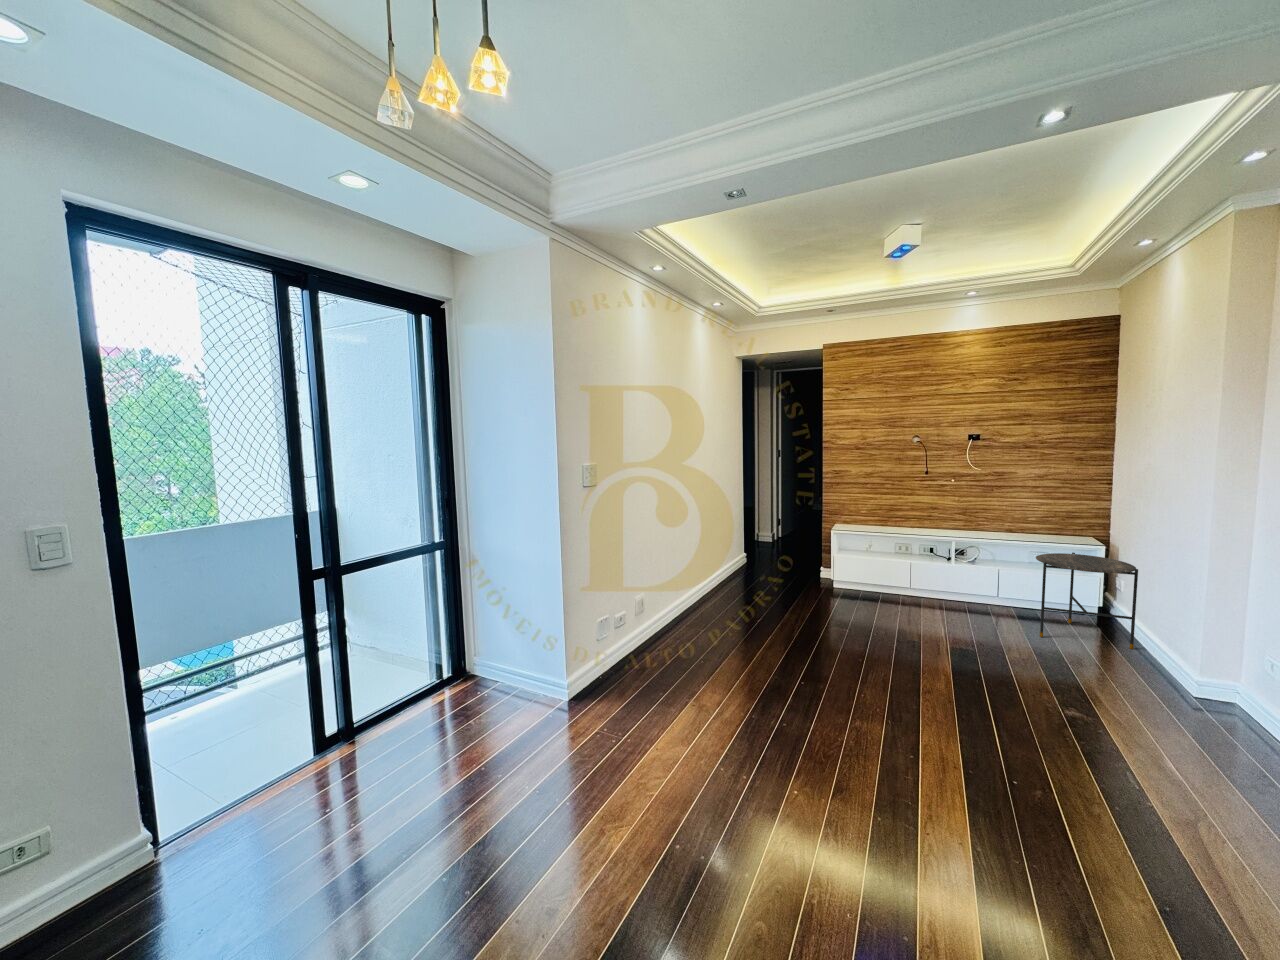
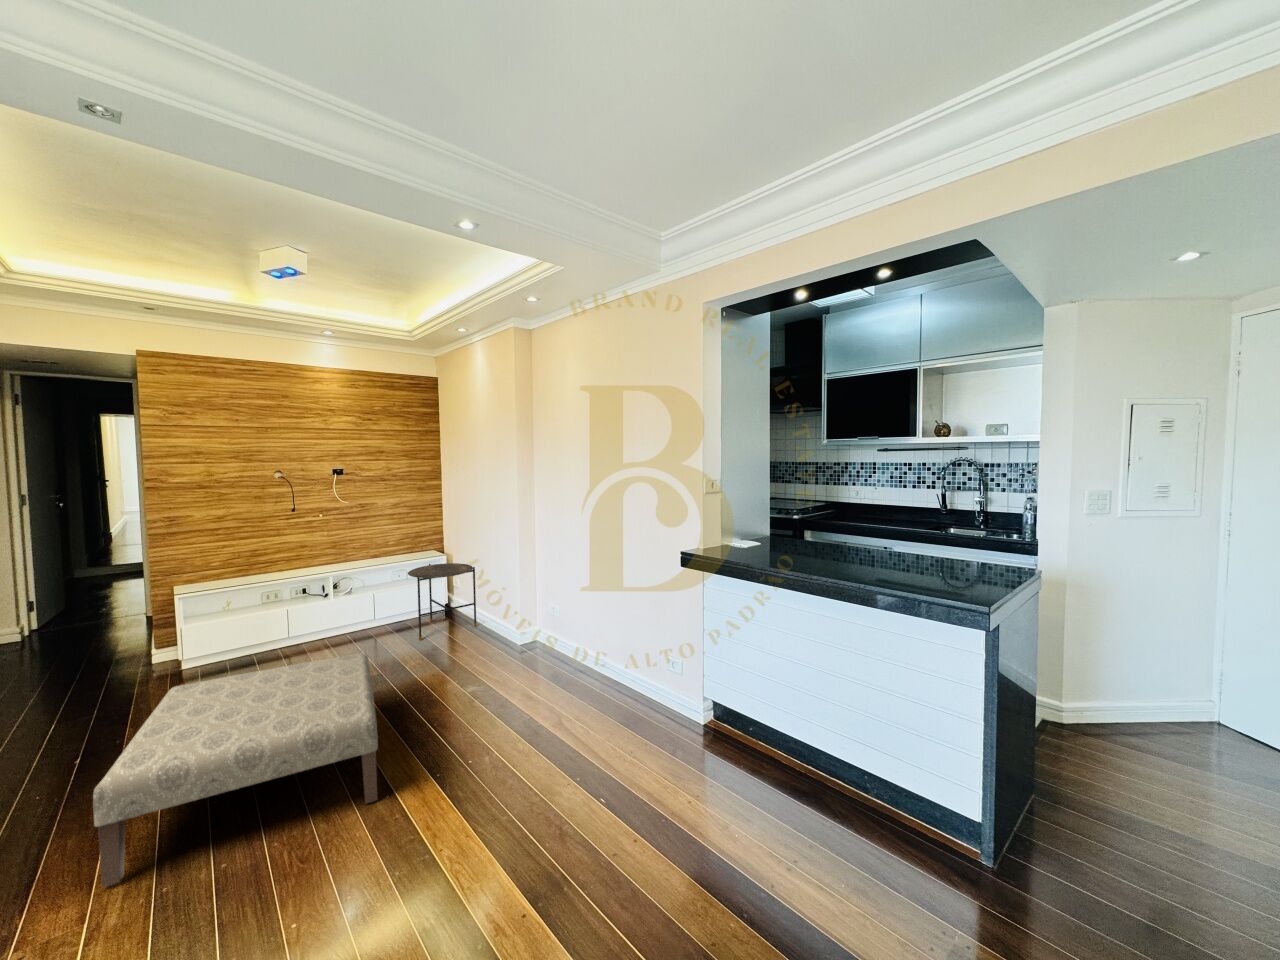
ottoman: none [734,591,943,750] -> present [93,653,378,887]

